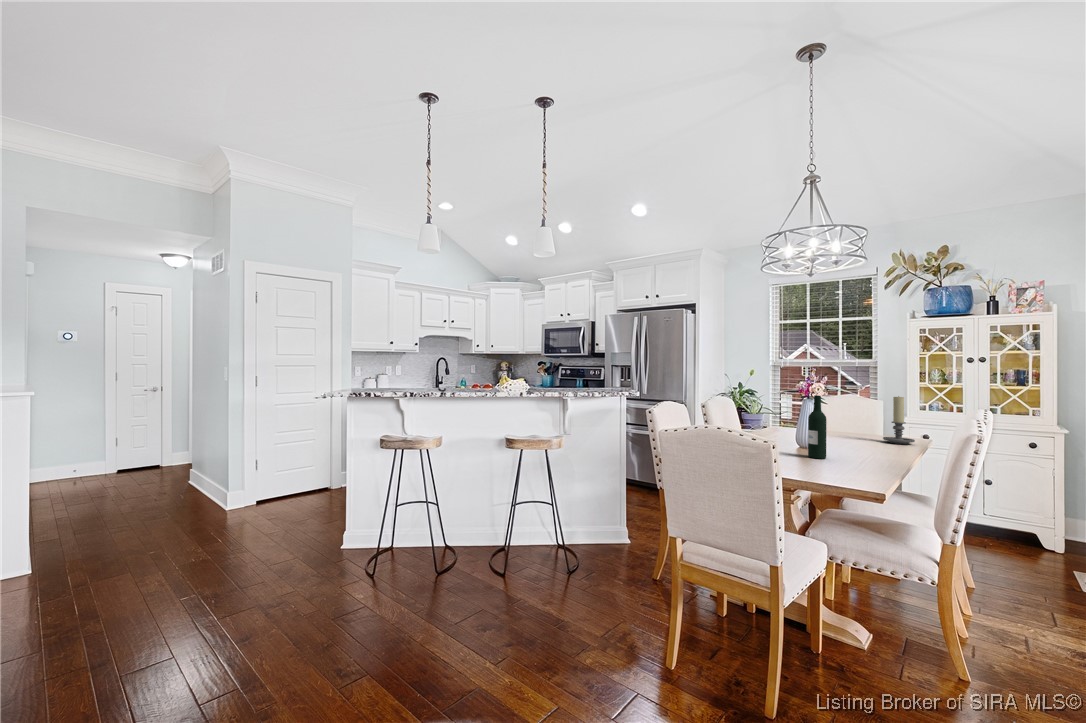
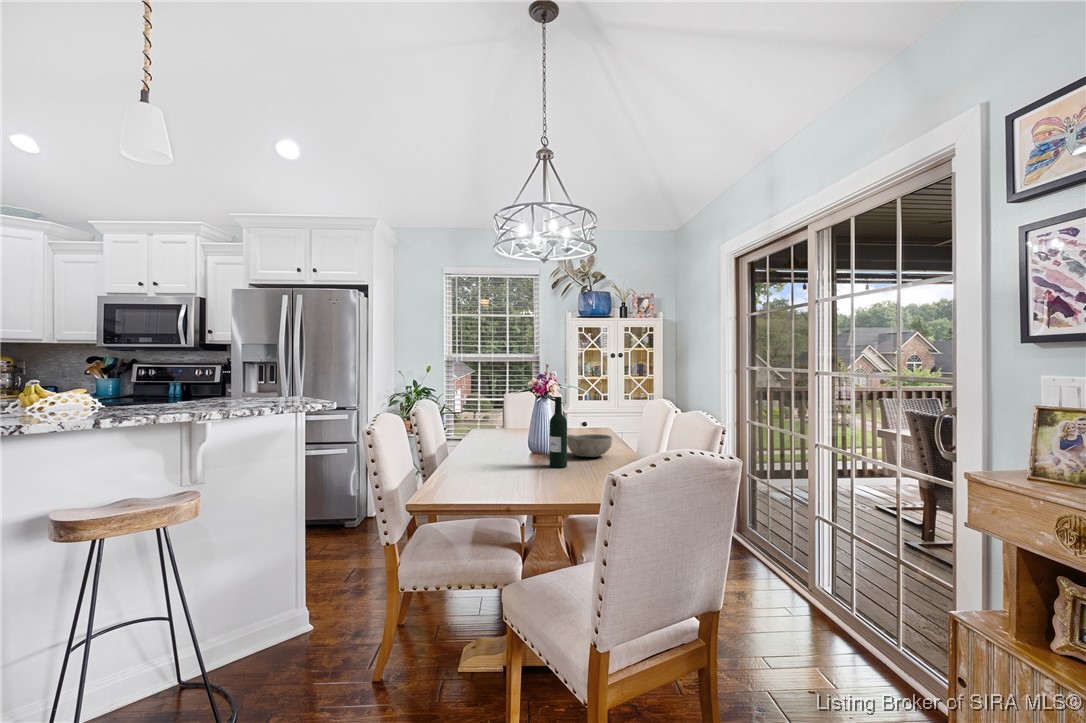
candle holder: present [883,396,915,444] -> none [575,391,600,437]
bowl: none [839,433,892,457] -> present [567,434,612,457]

